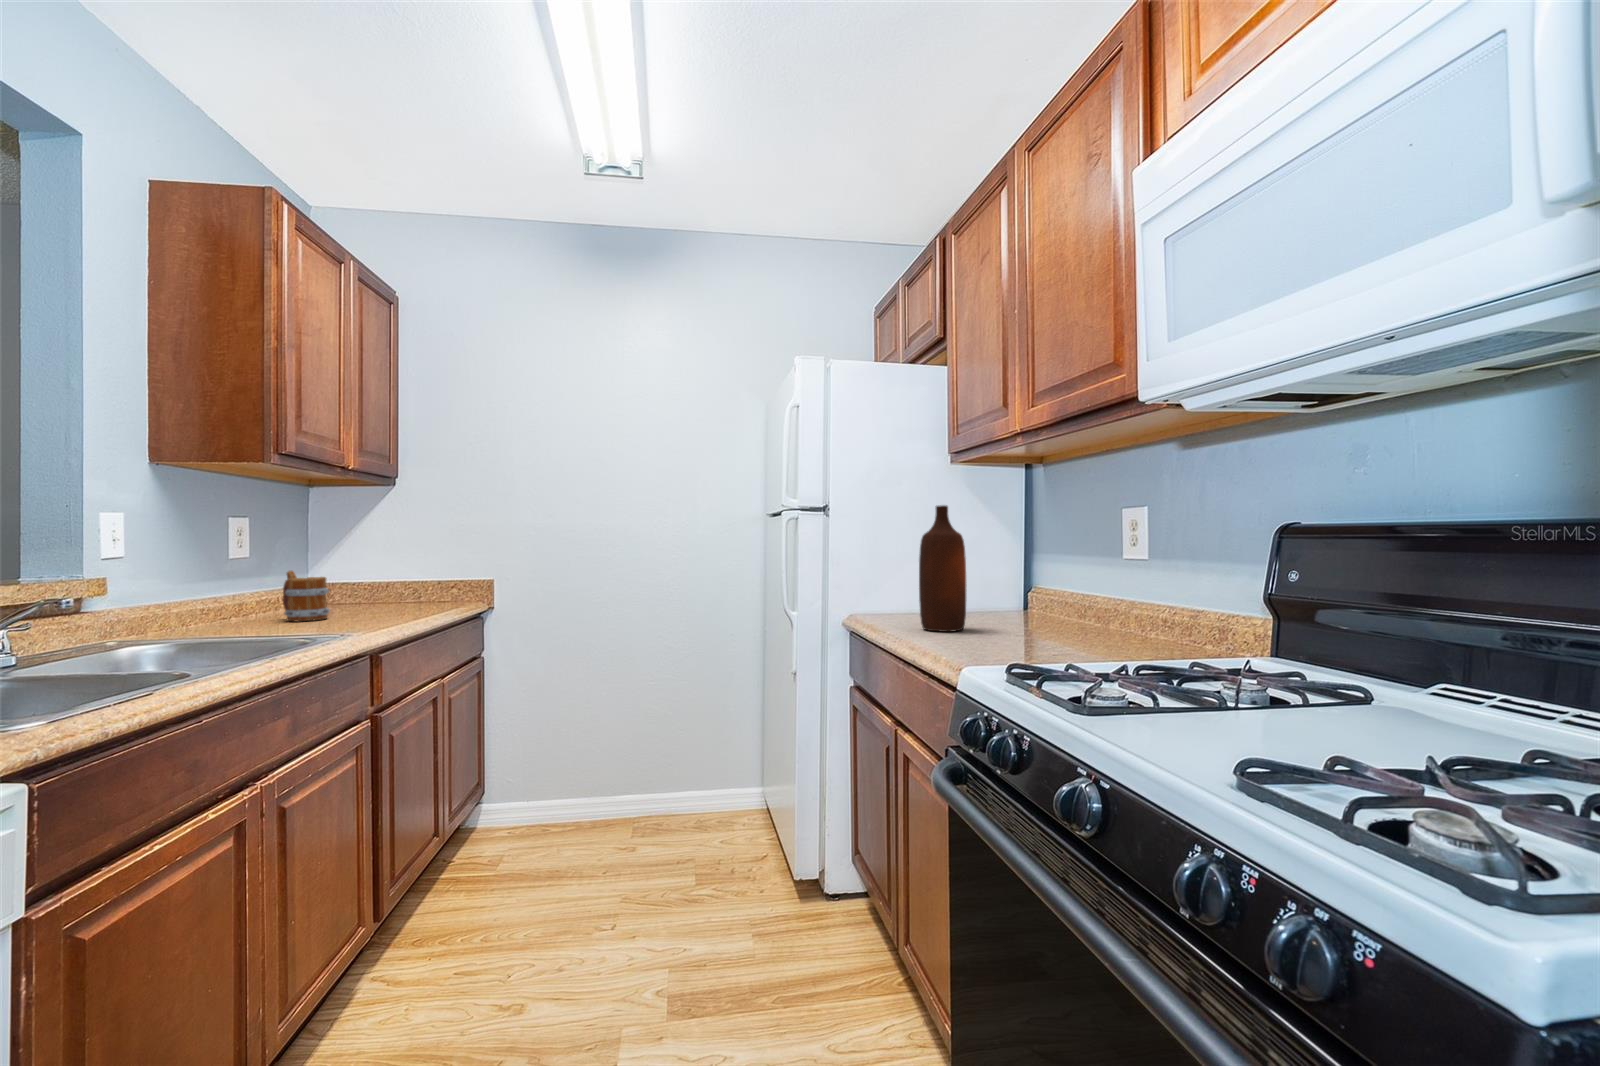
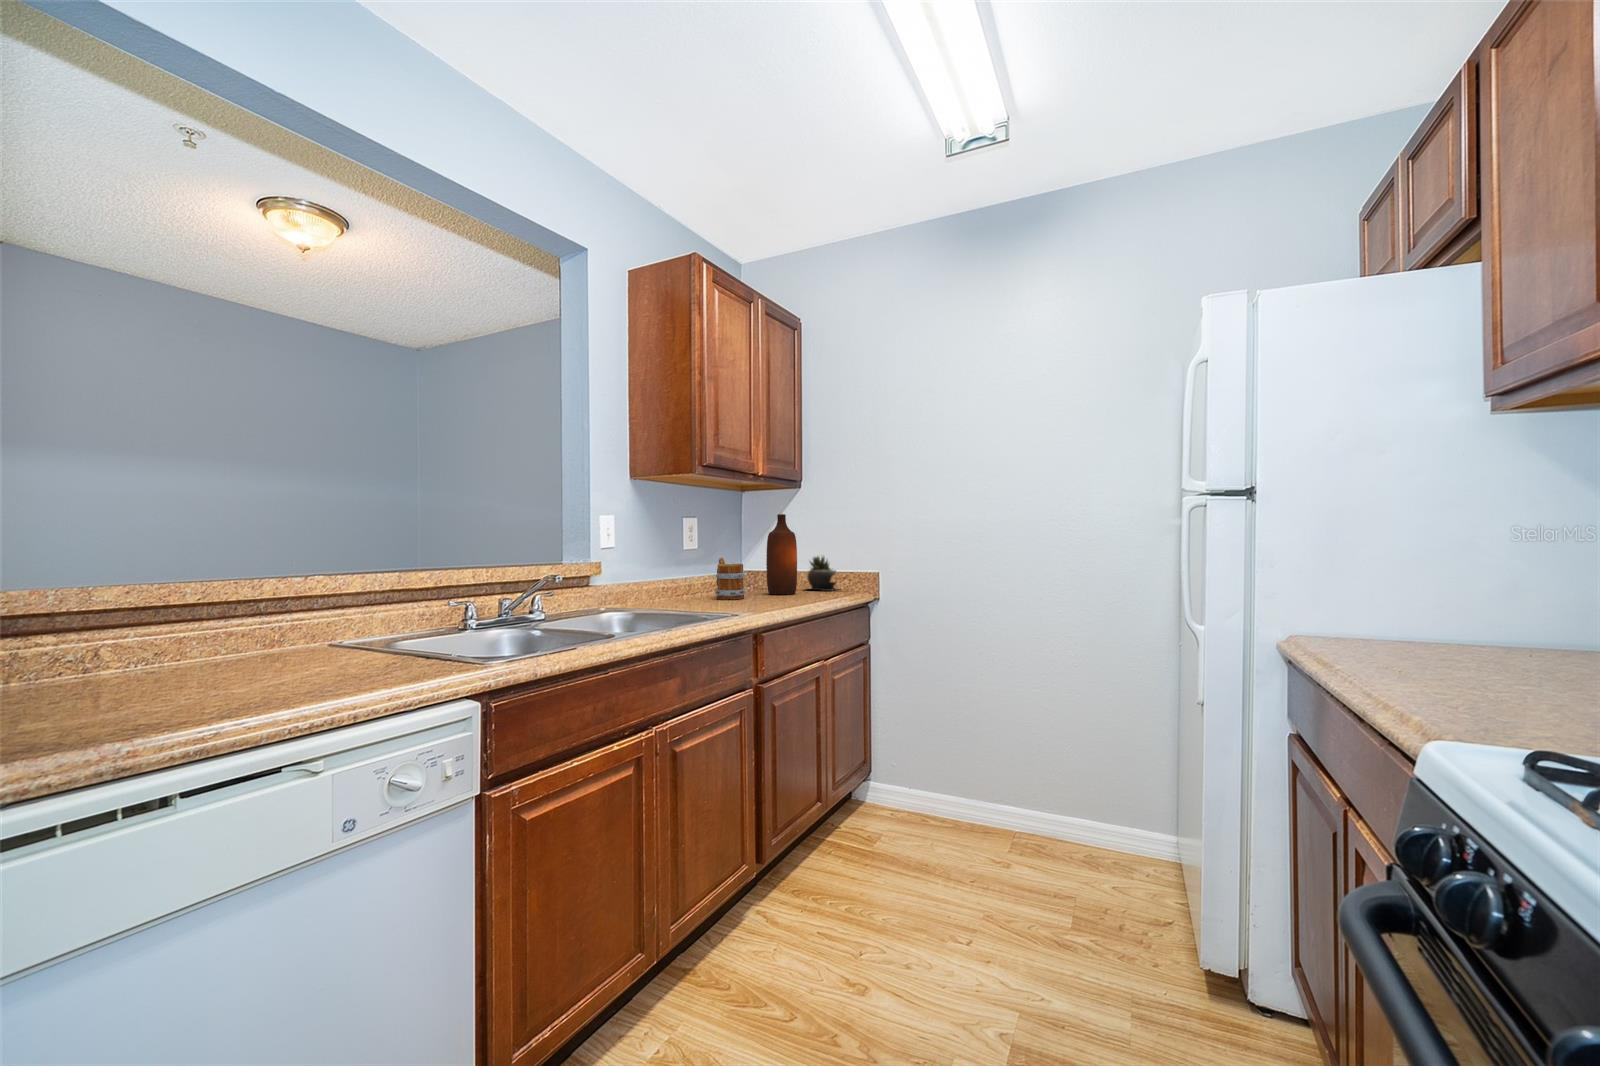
bottle: present [919,505,966,632] -> present [766,514,797,595]
succulent plant: none [395,564,449,605] -> present [807,556,837,591]

